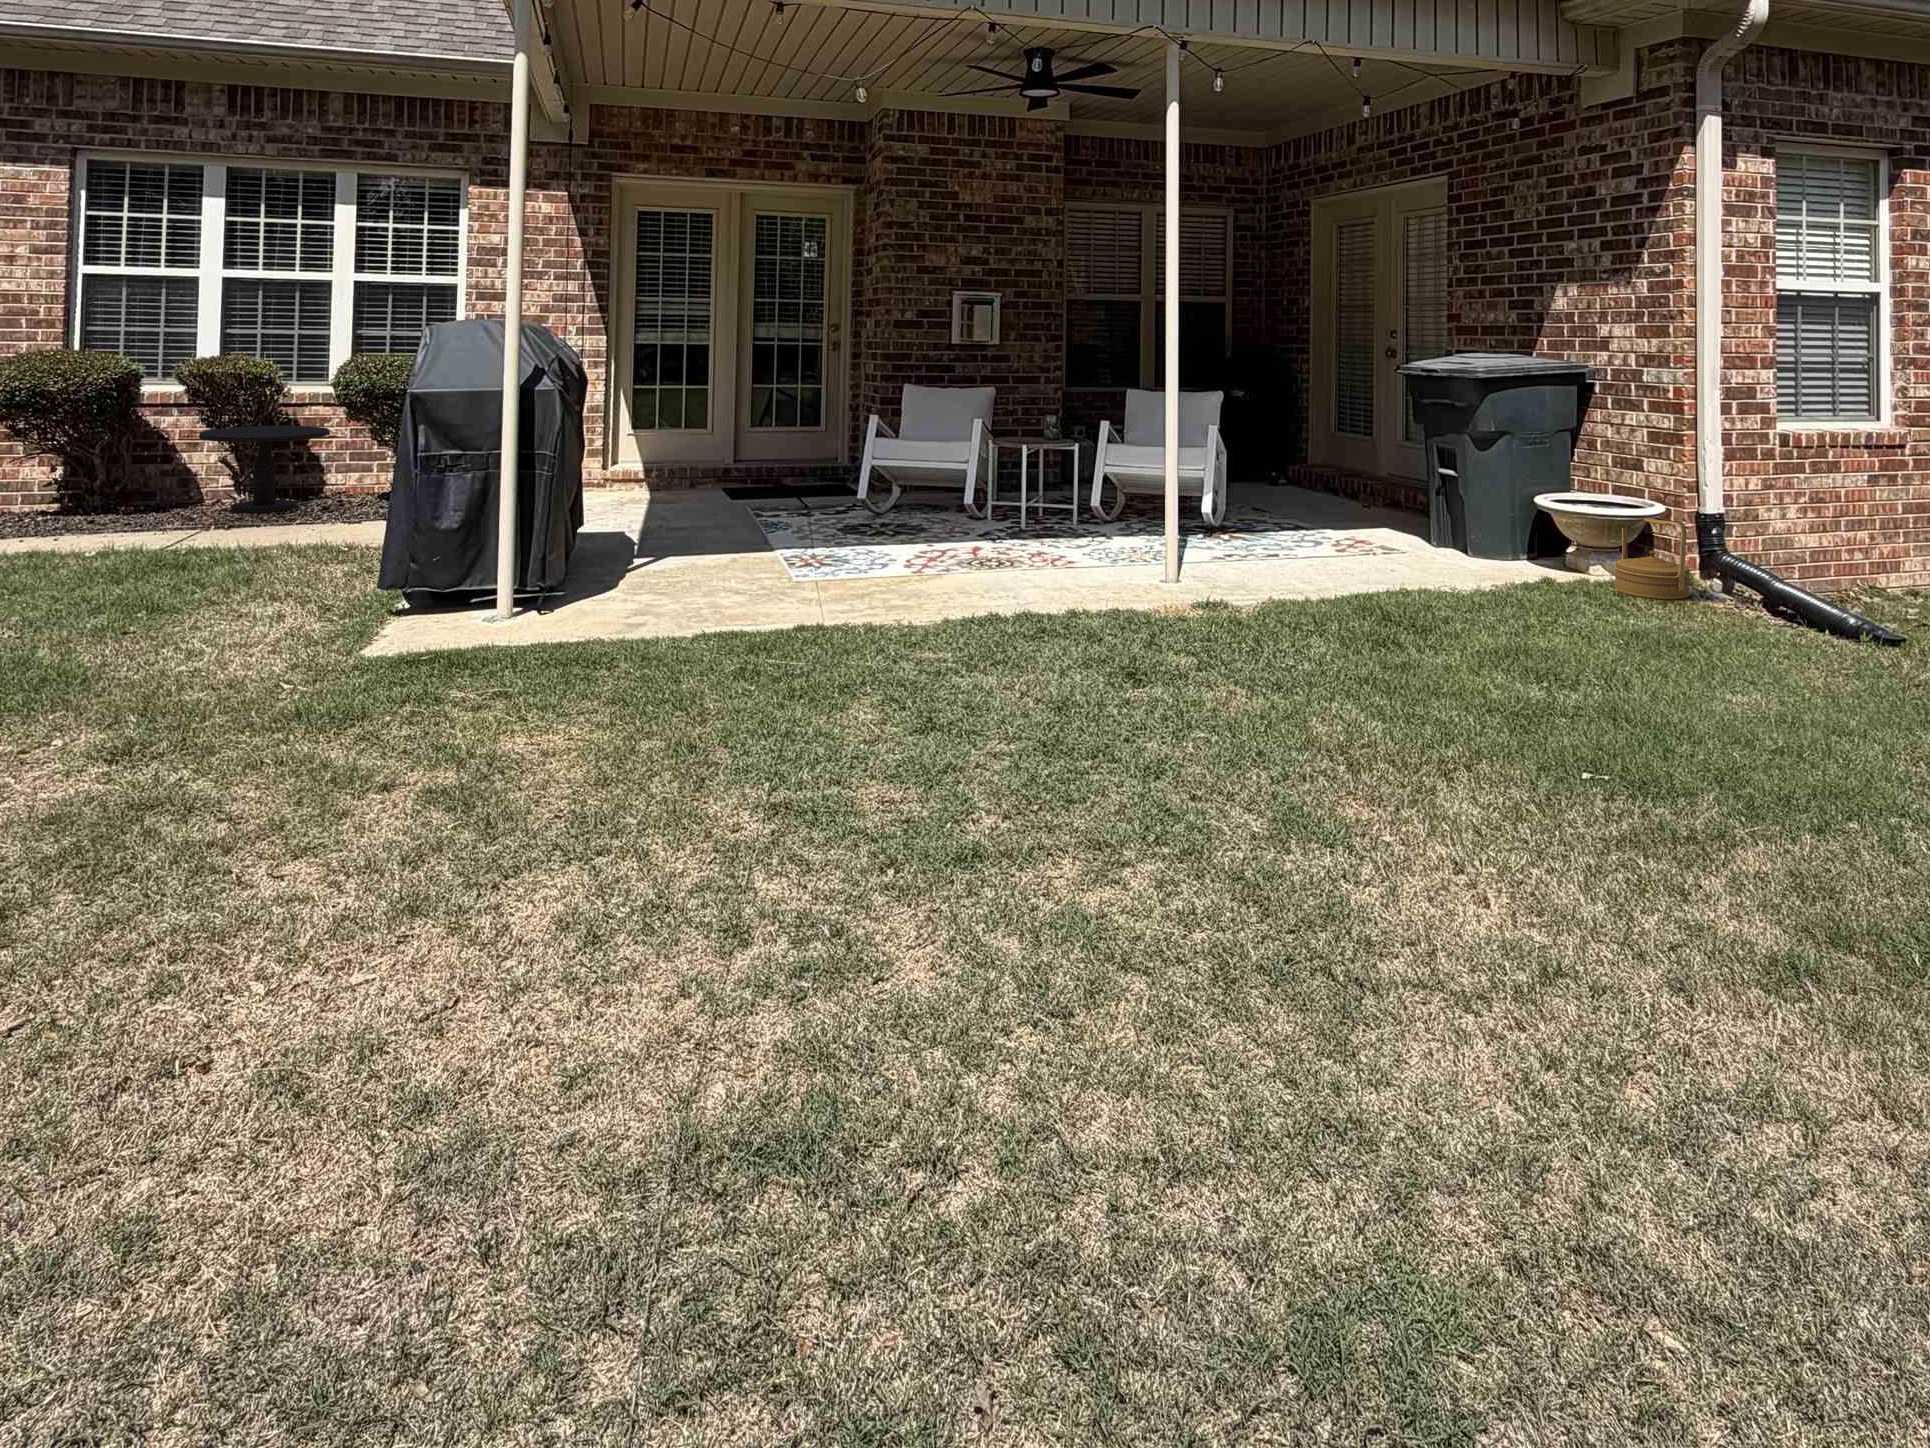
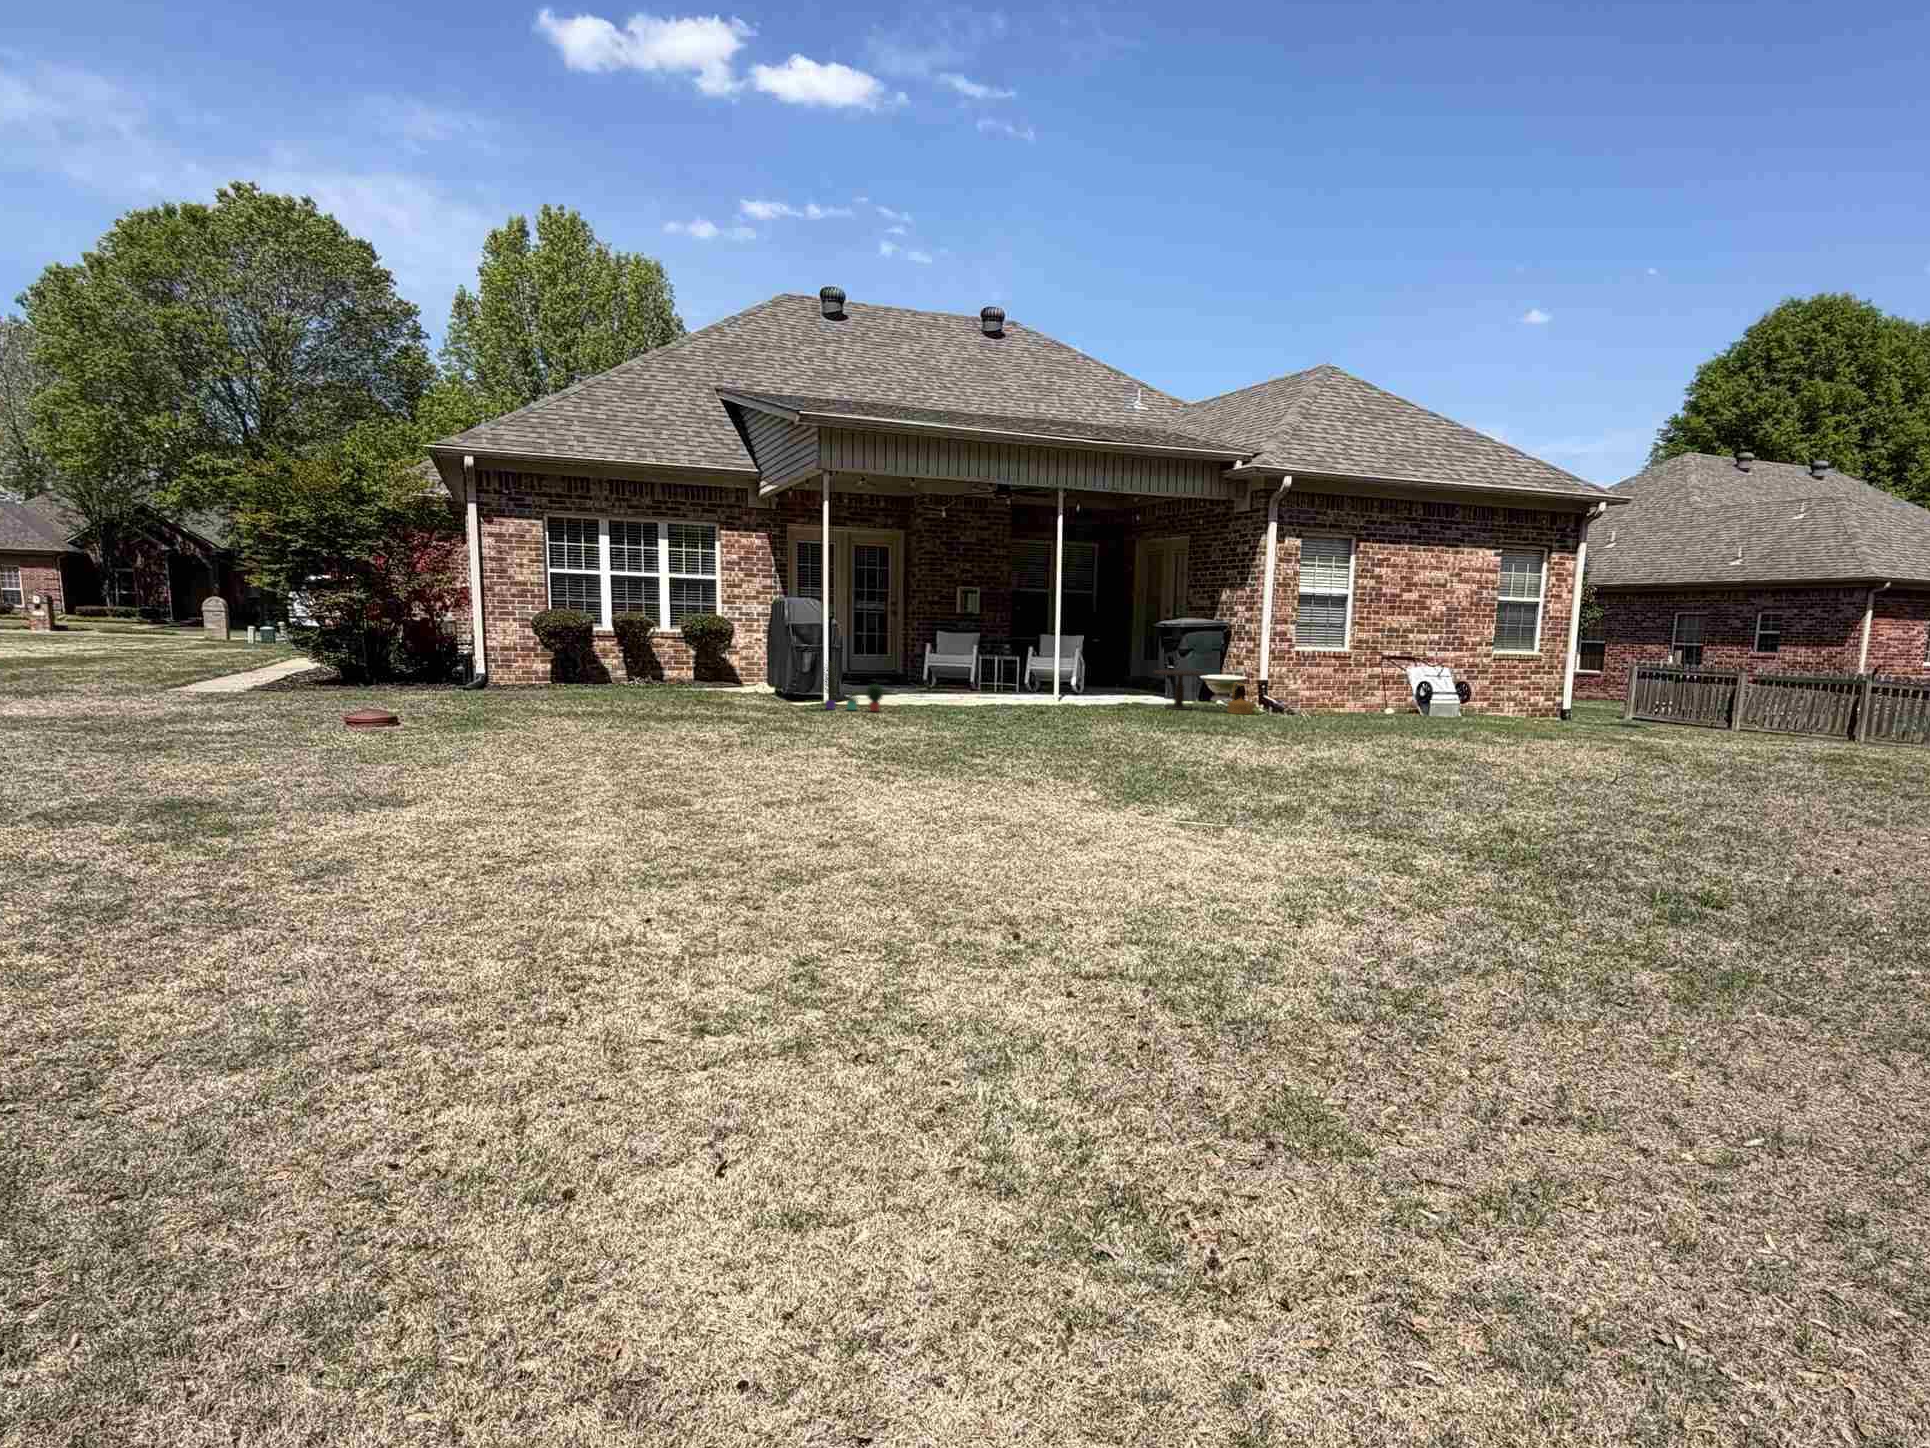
side table: present [199,426,330,513] -> present [1154,670,1208,710]
potted plant: none [545,479,714,622] -> present [823,662,884,711]

